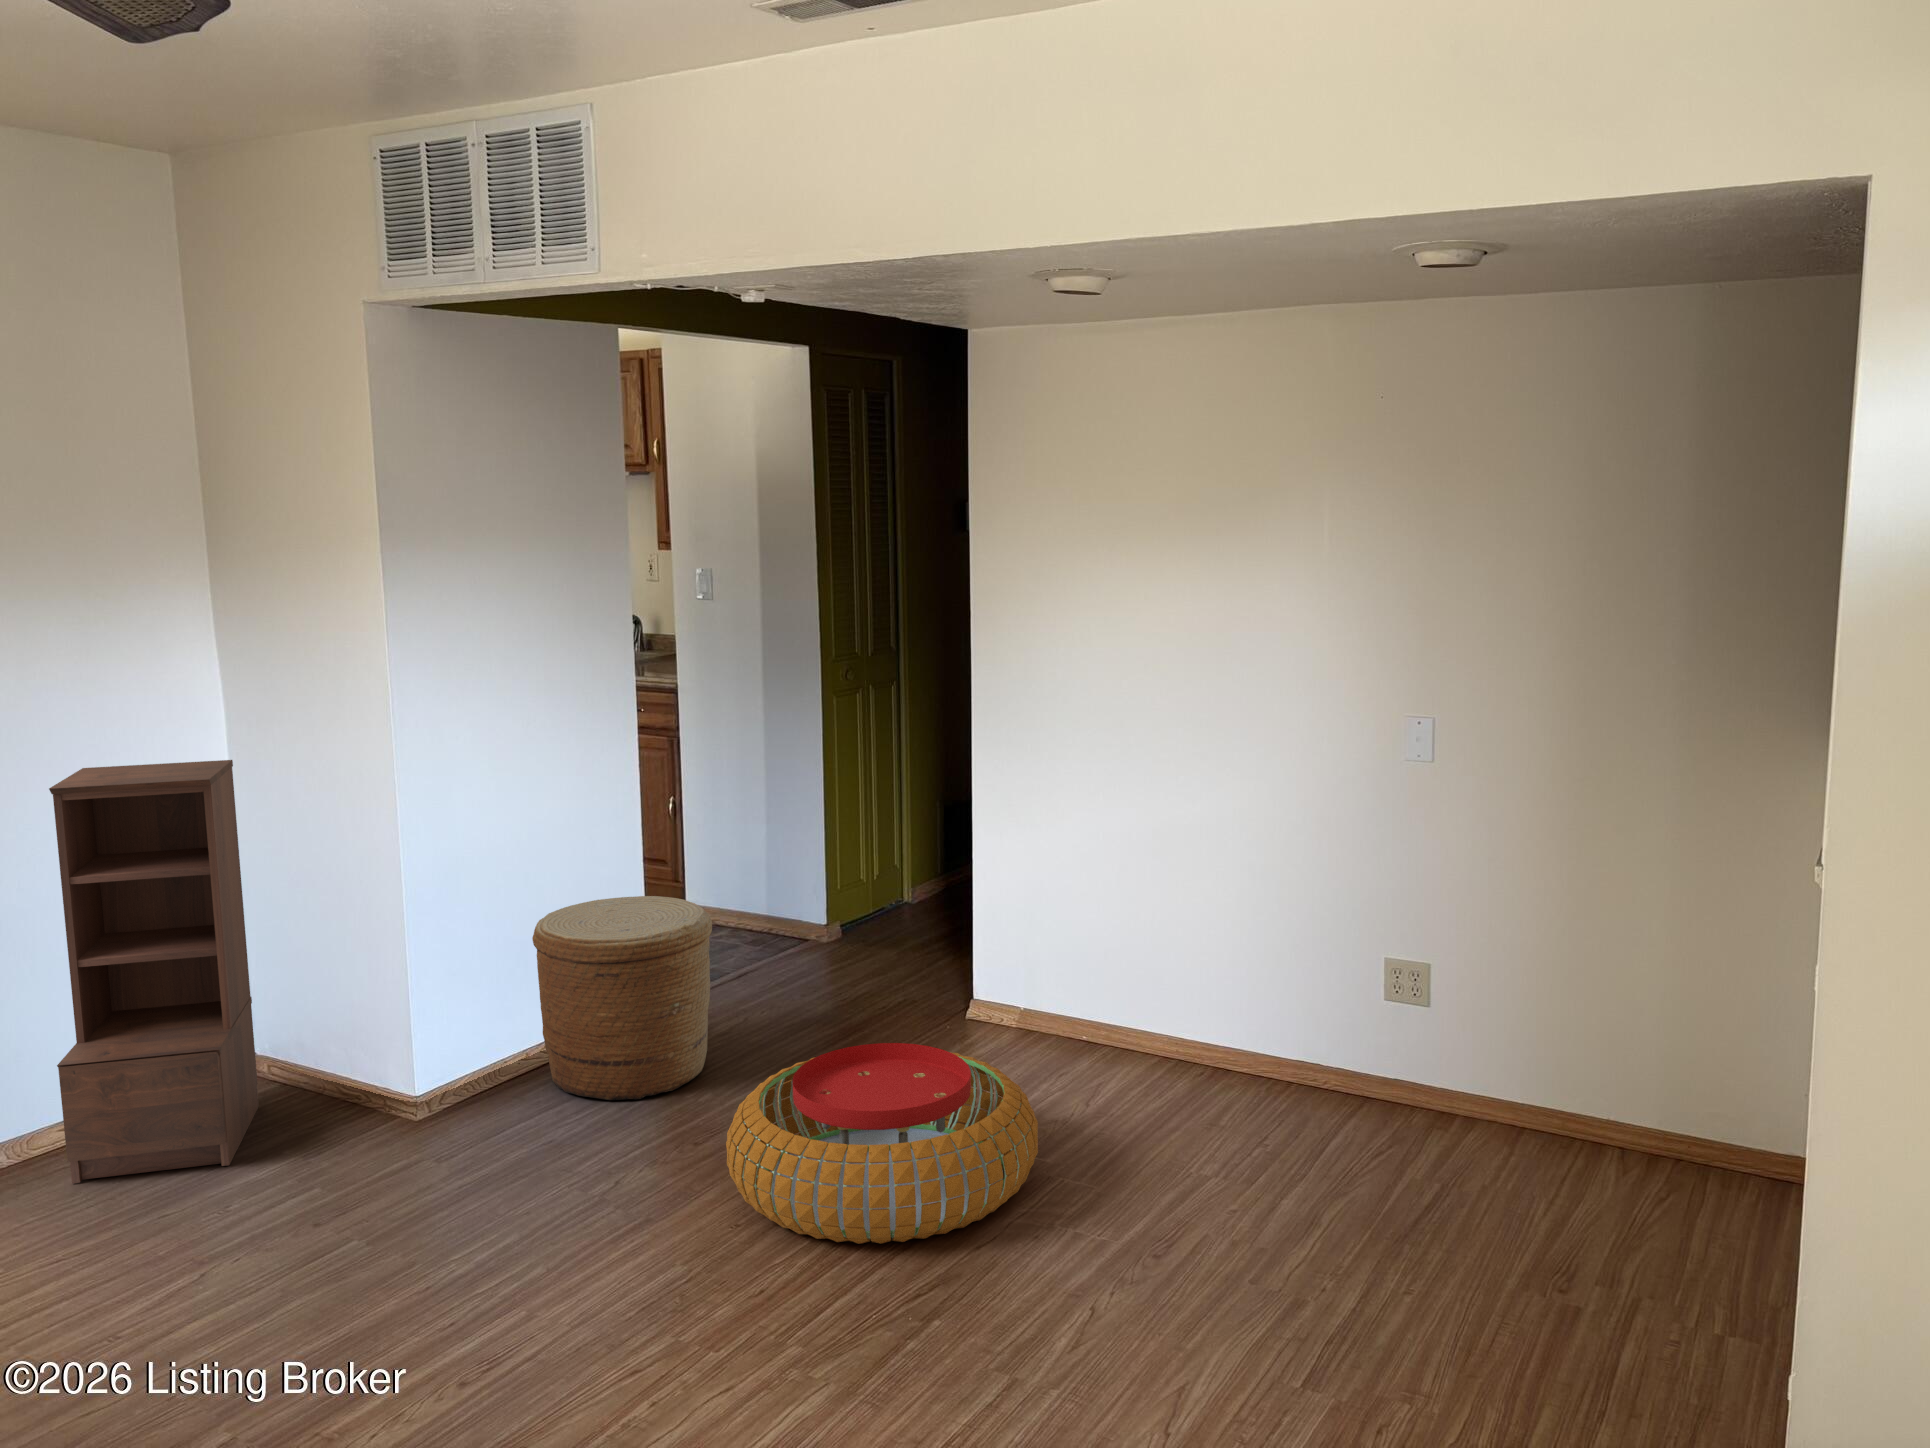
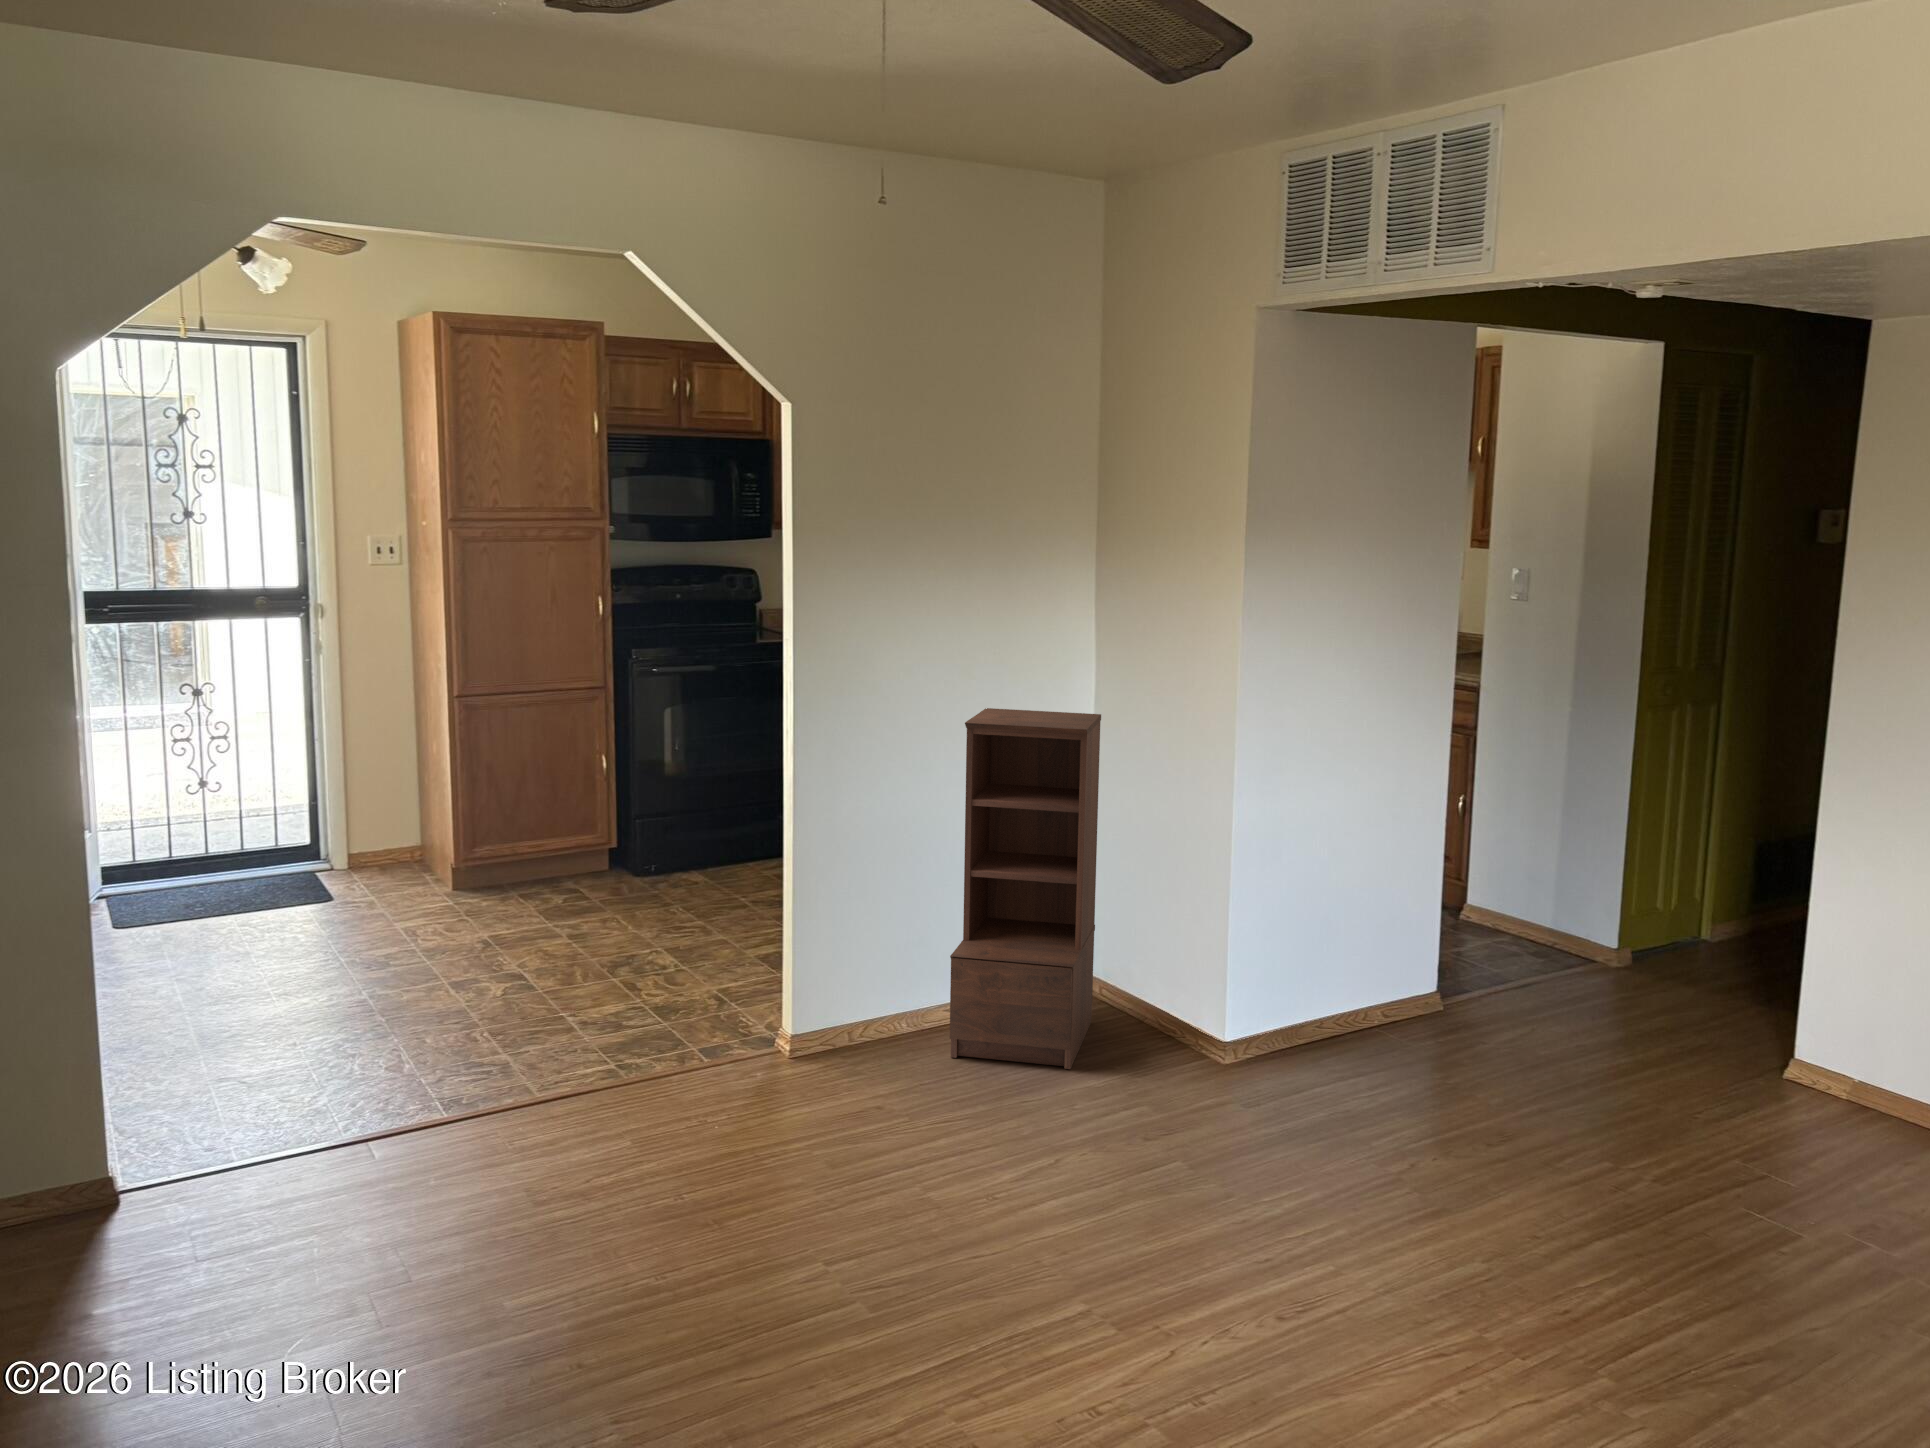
woven basket: present [532,896,712,1100] -> none [1342,886,1519,1088]
pouf: present [726,1043,1038,1244] -> none [1531,1081,1892,1304]

